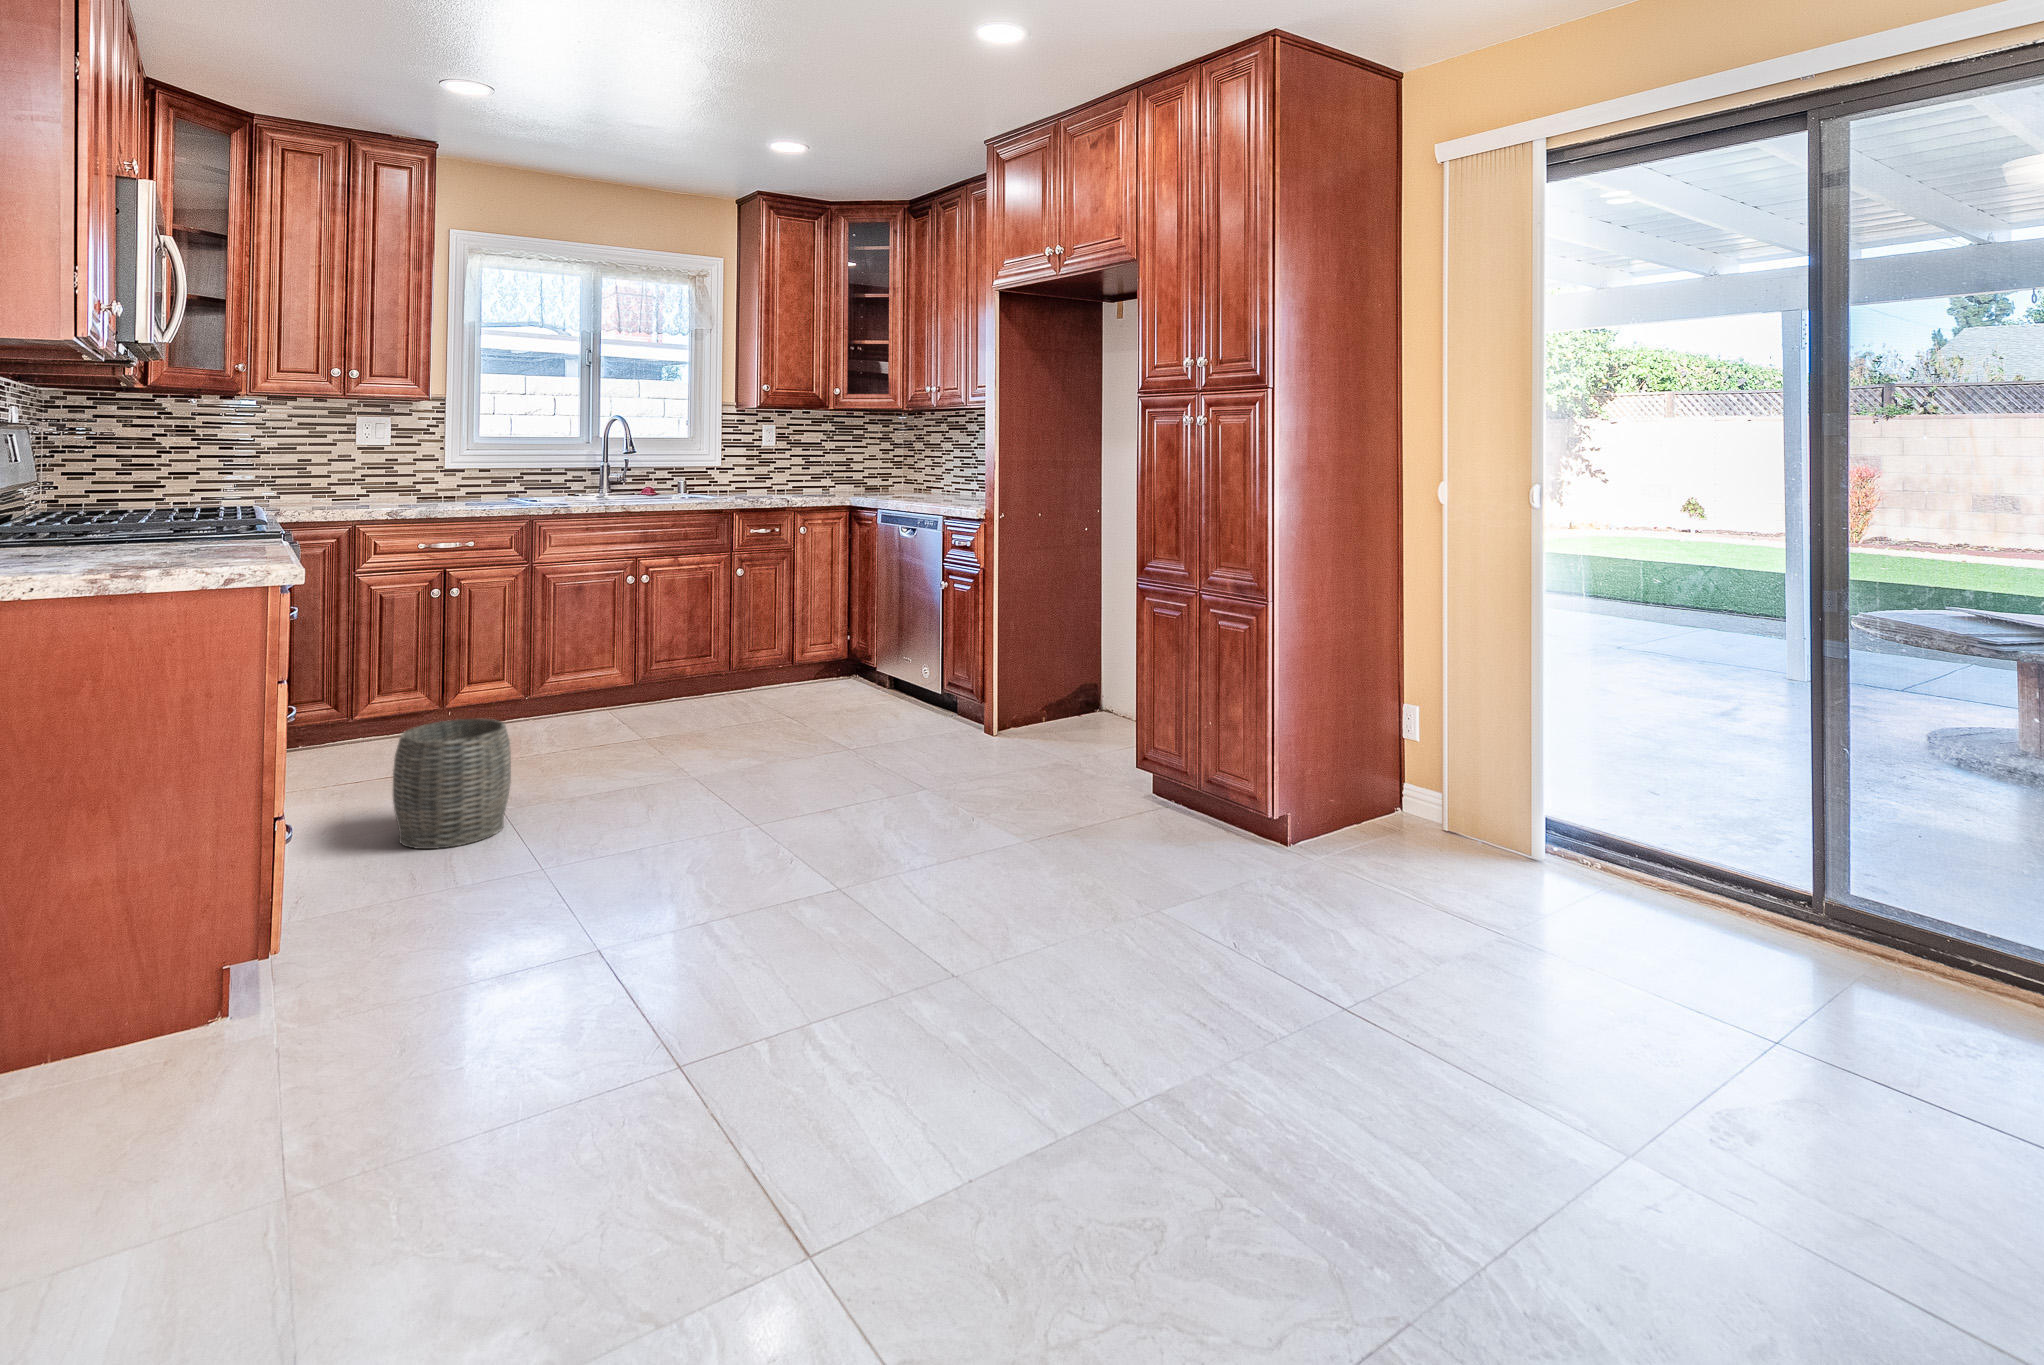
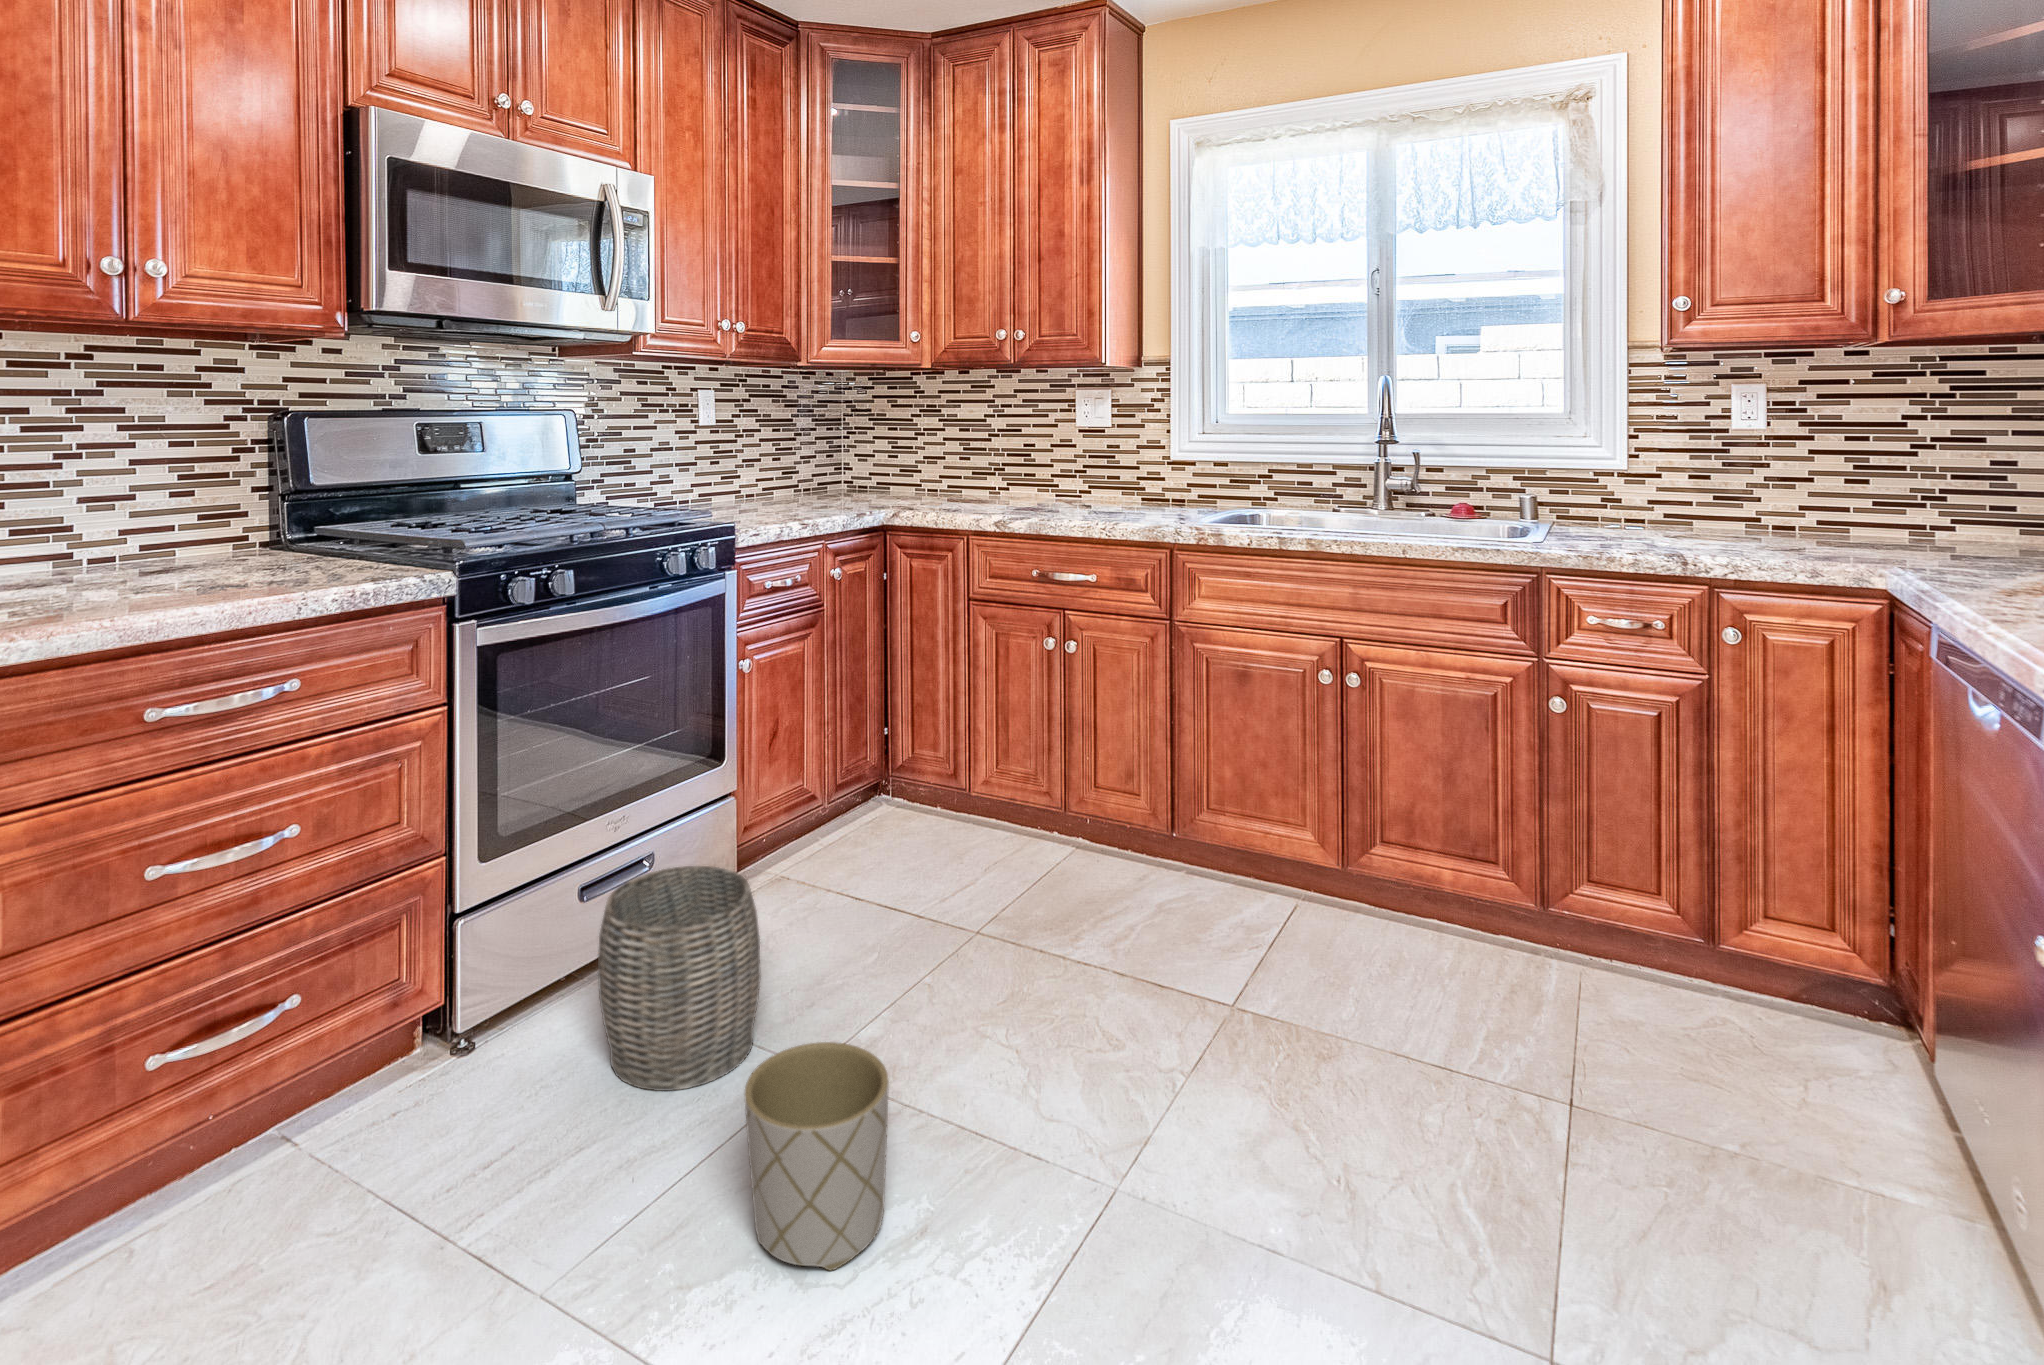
planter: none [624,734,698,825] -> present [744,1042,889,1271]

